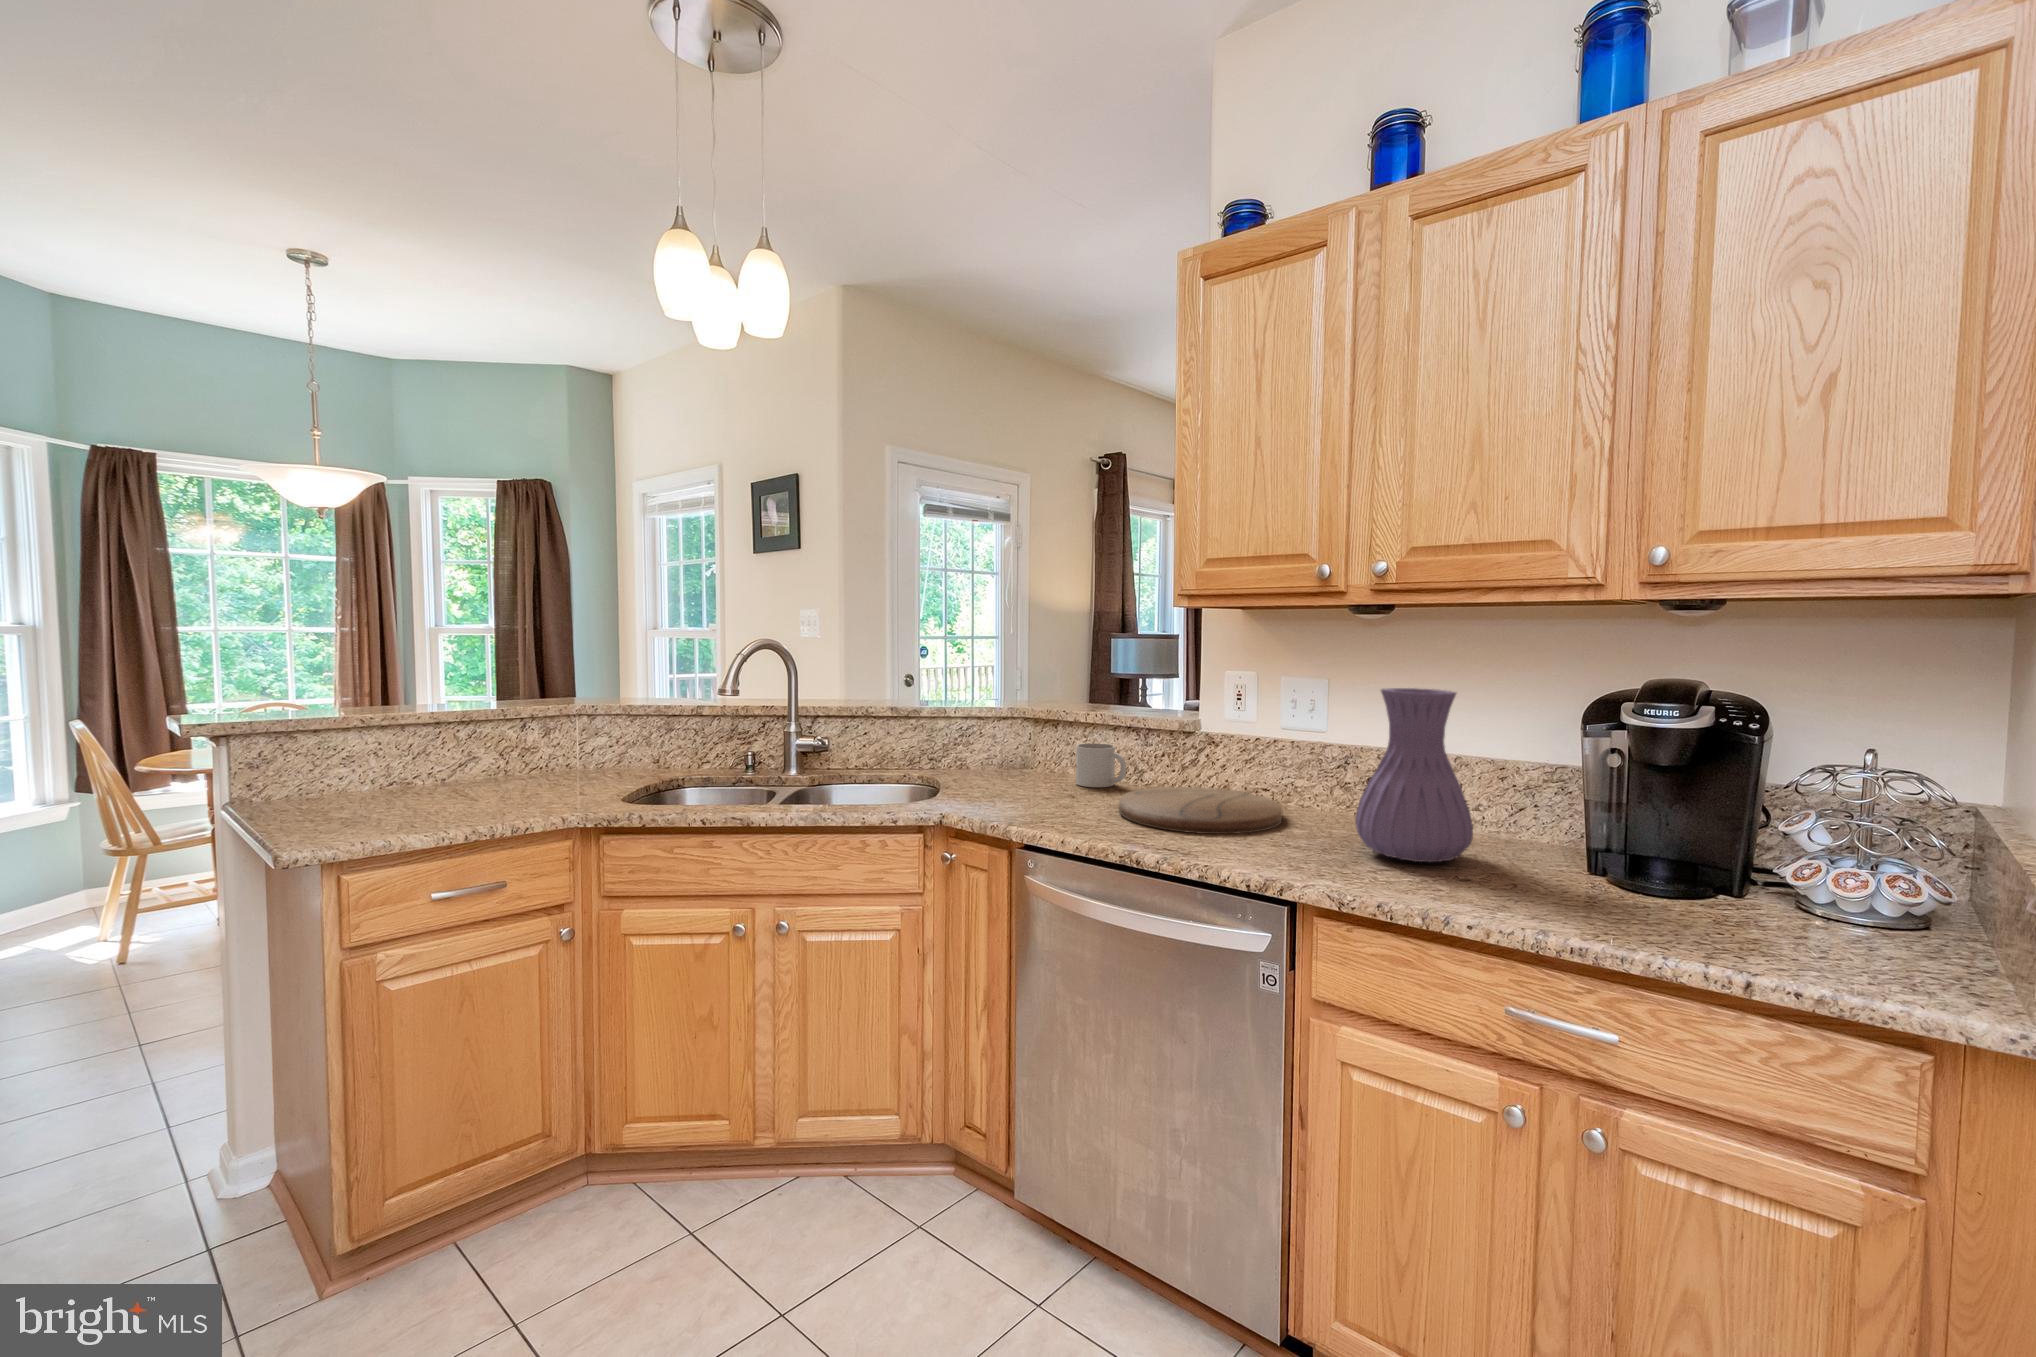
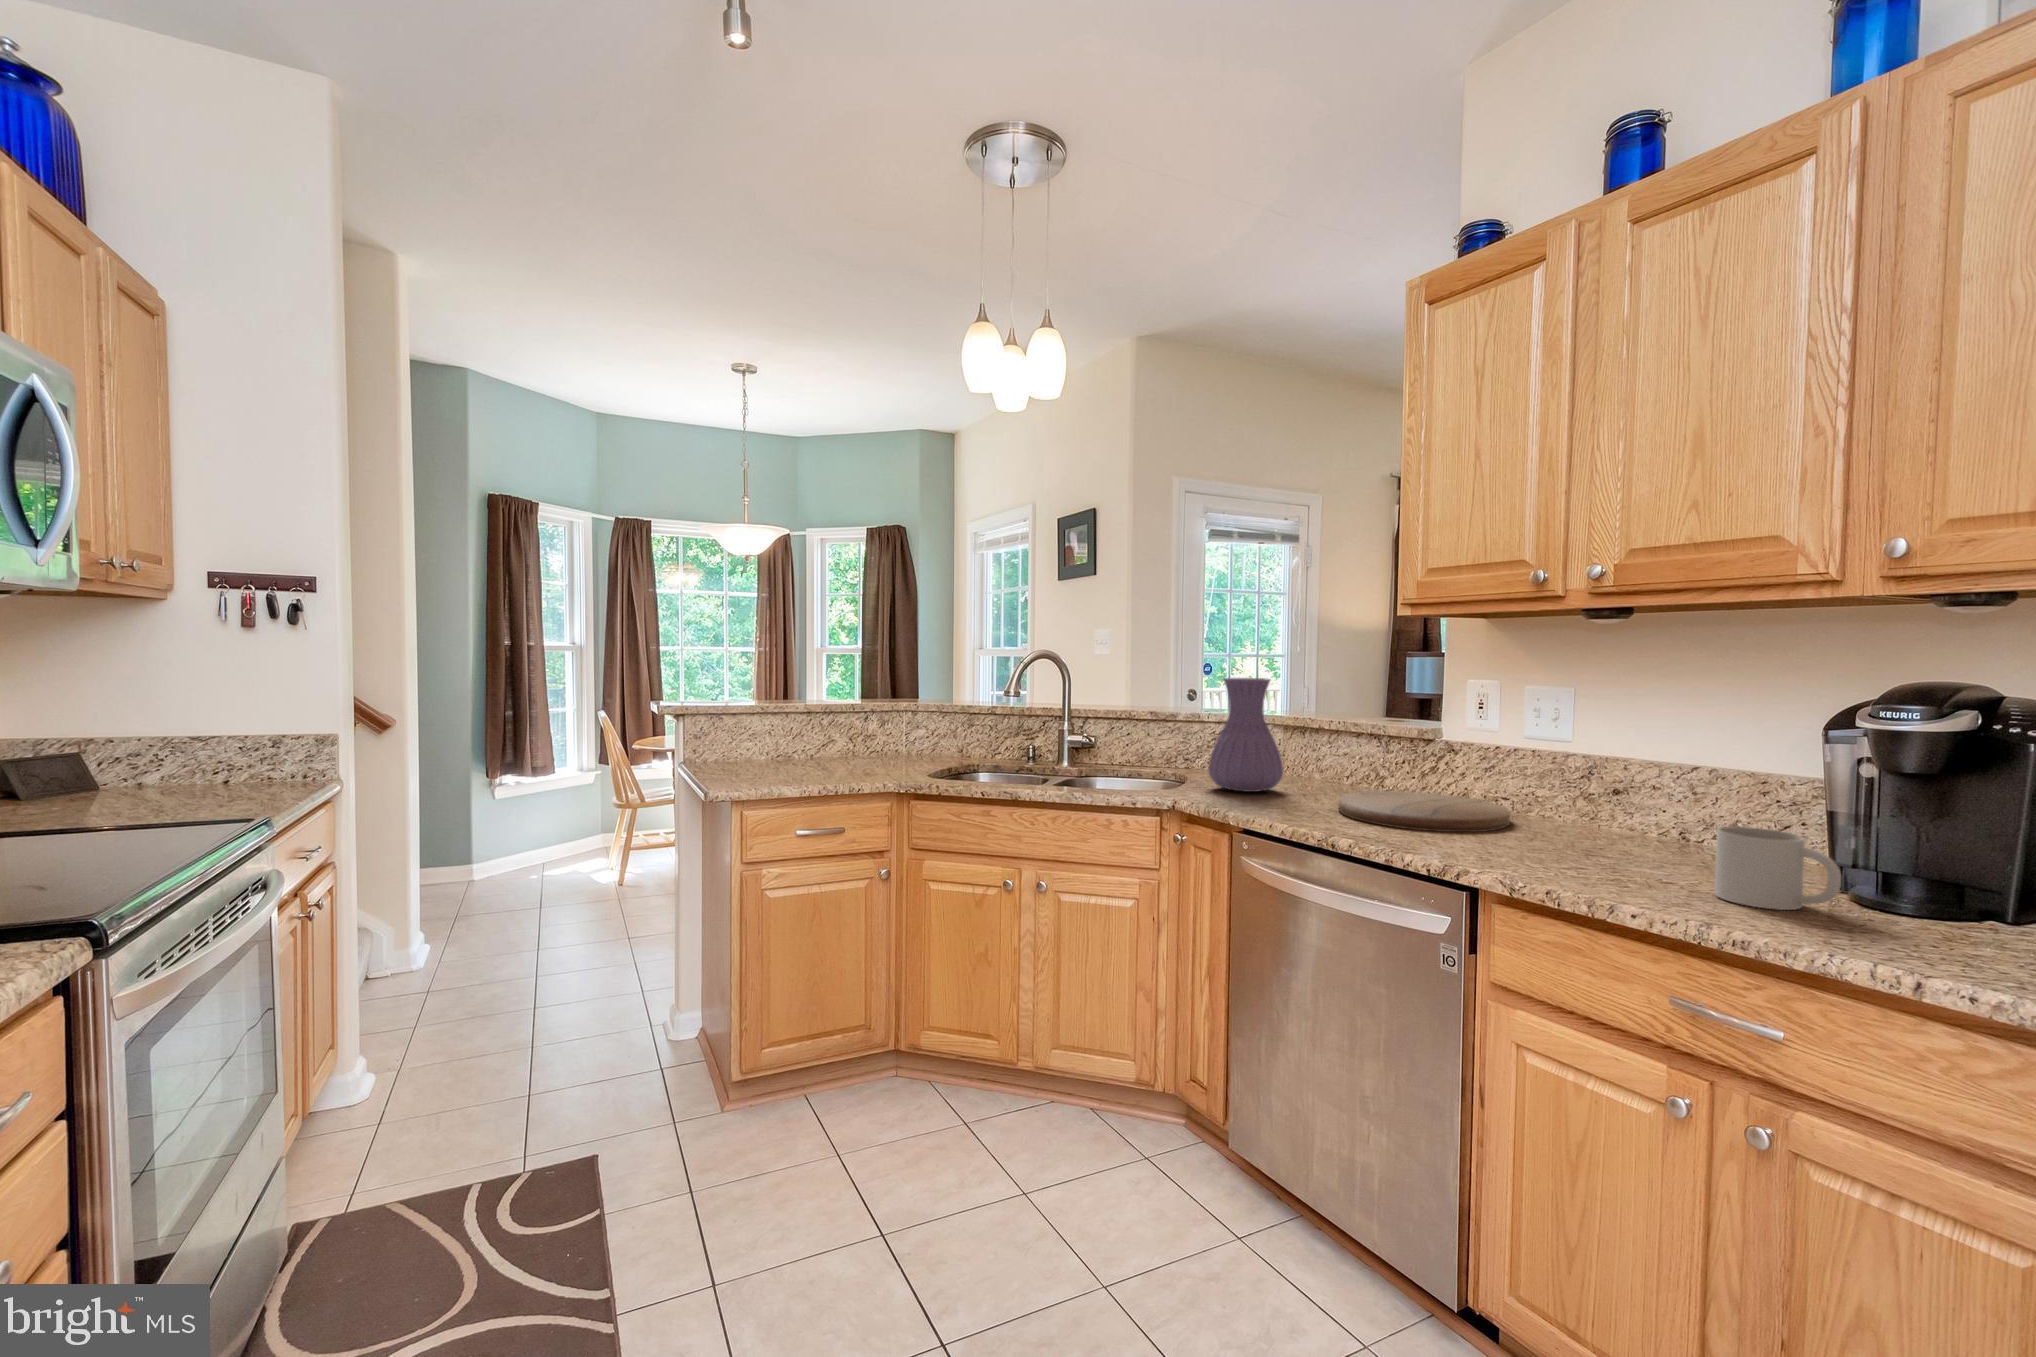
vase: present [1355,688,1473,862] -> present [1209,678,1283,792]
mug: present [1076,743,1126,787] -> present [1715,826,1841,910]

